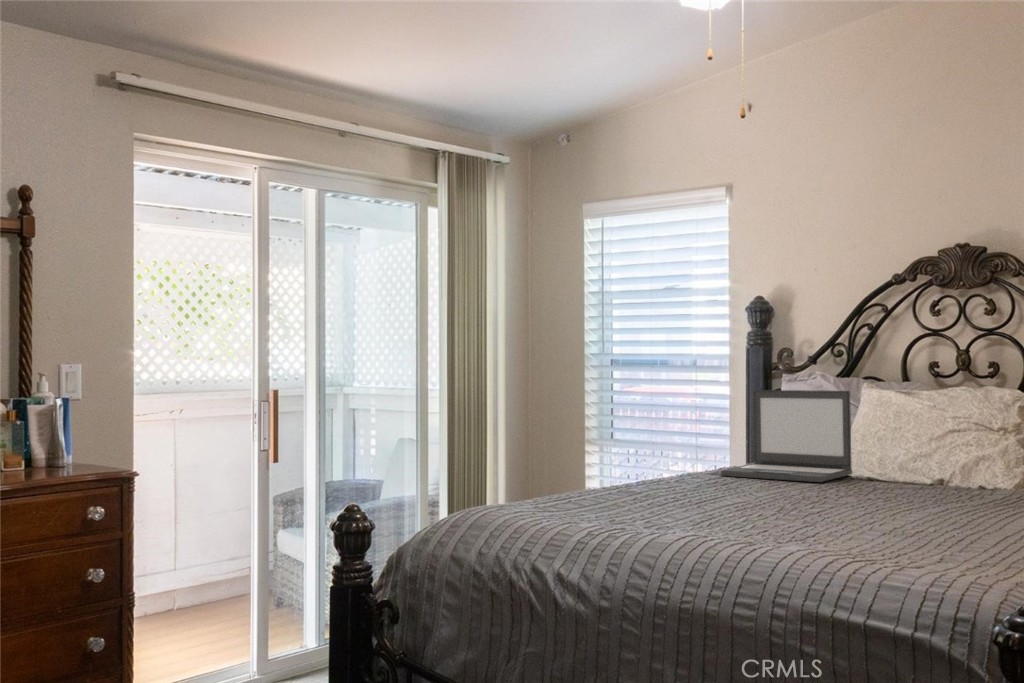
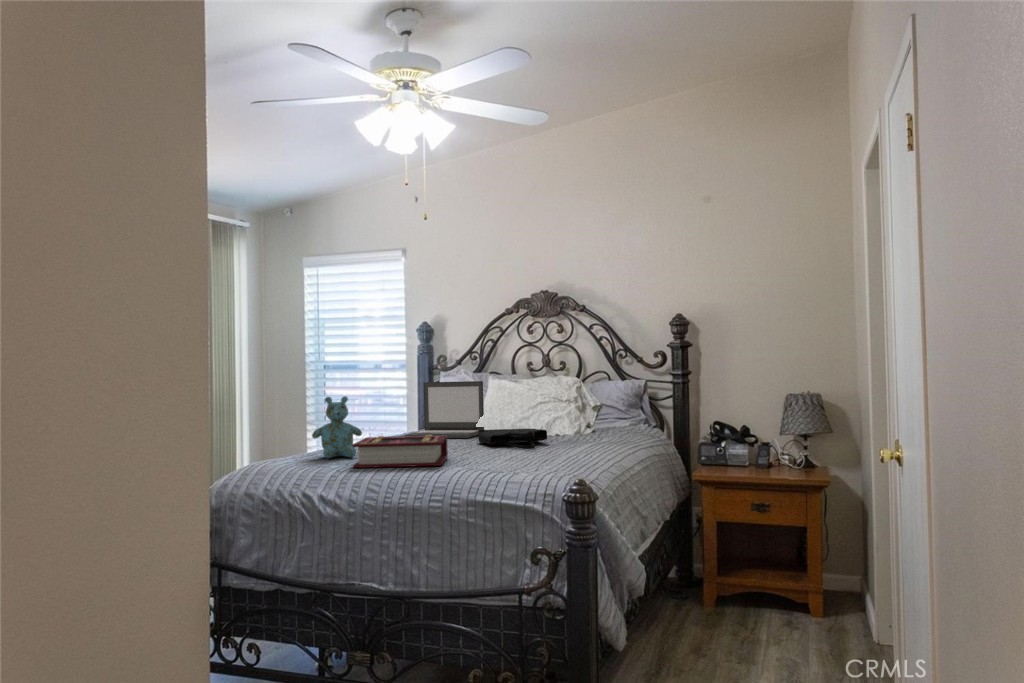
stuffed bear: none [567,410,644,506] -> present [312,396,362,459]
tote bag: none [838,472,963,512] -> present [478,429,547,449]
book: none [617,476,779,536] -> present [352,435,448,468]

